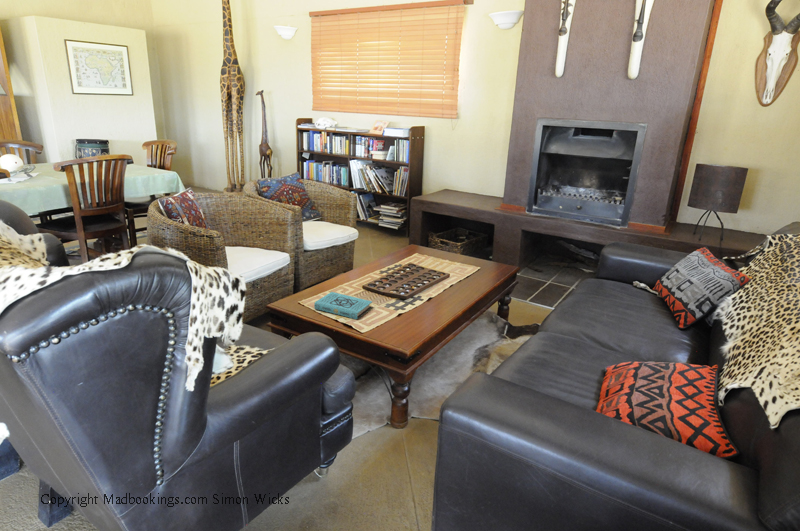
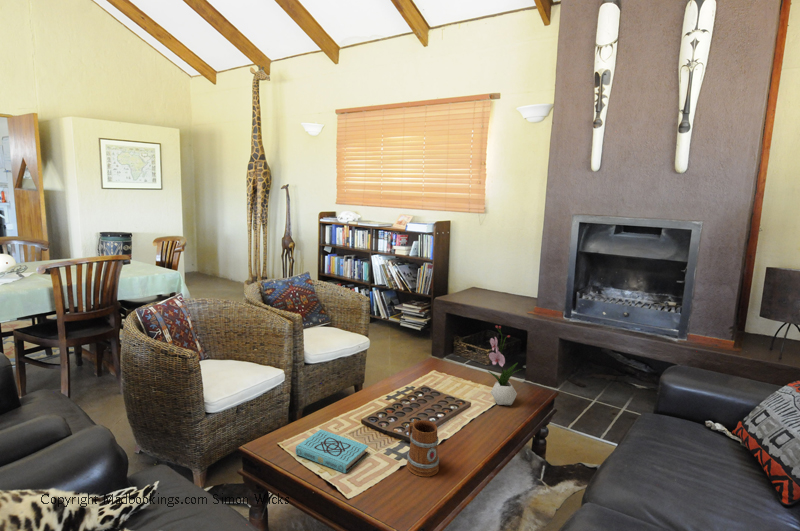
flower arrangement: none [464,210,493,276] -> present [488,326,521,405]
mug: none [404,279,429,320] -> present [407,419,439,477]

